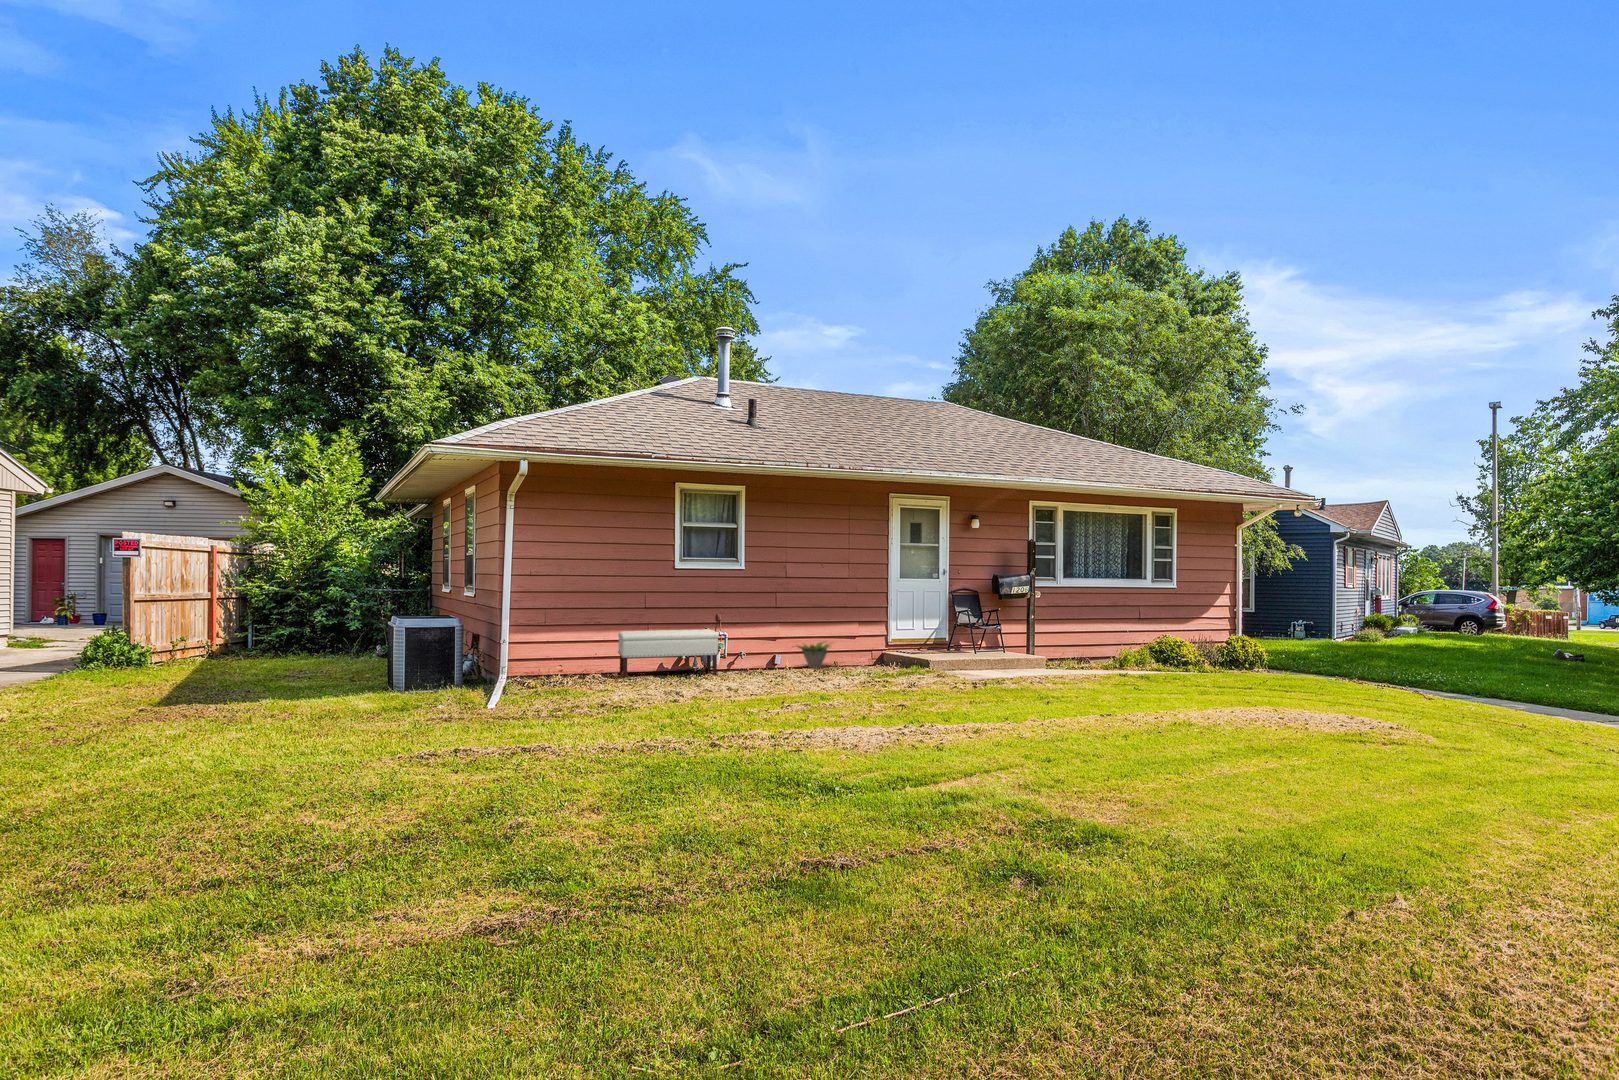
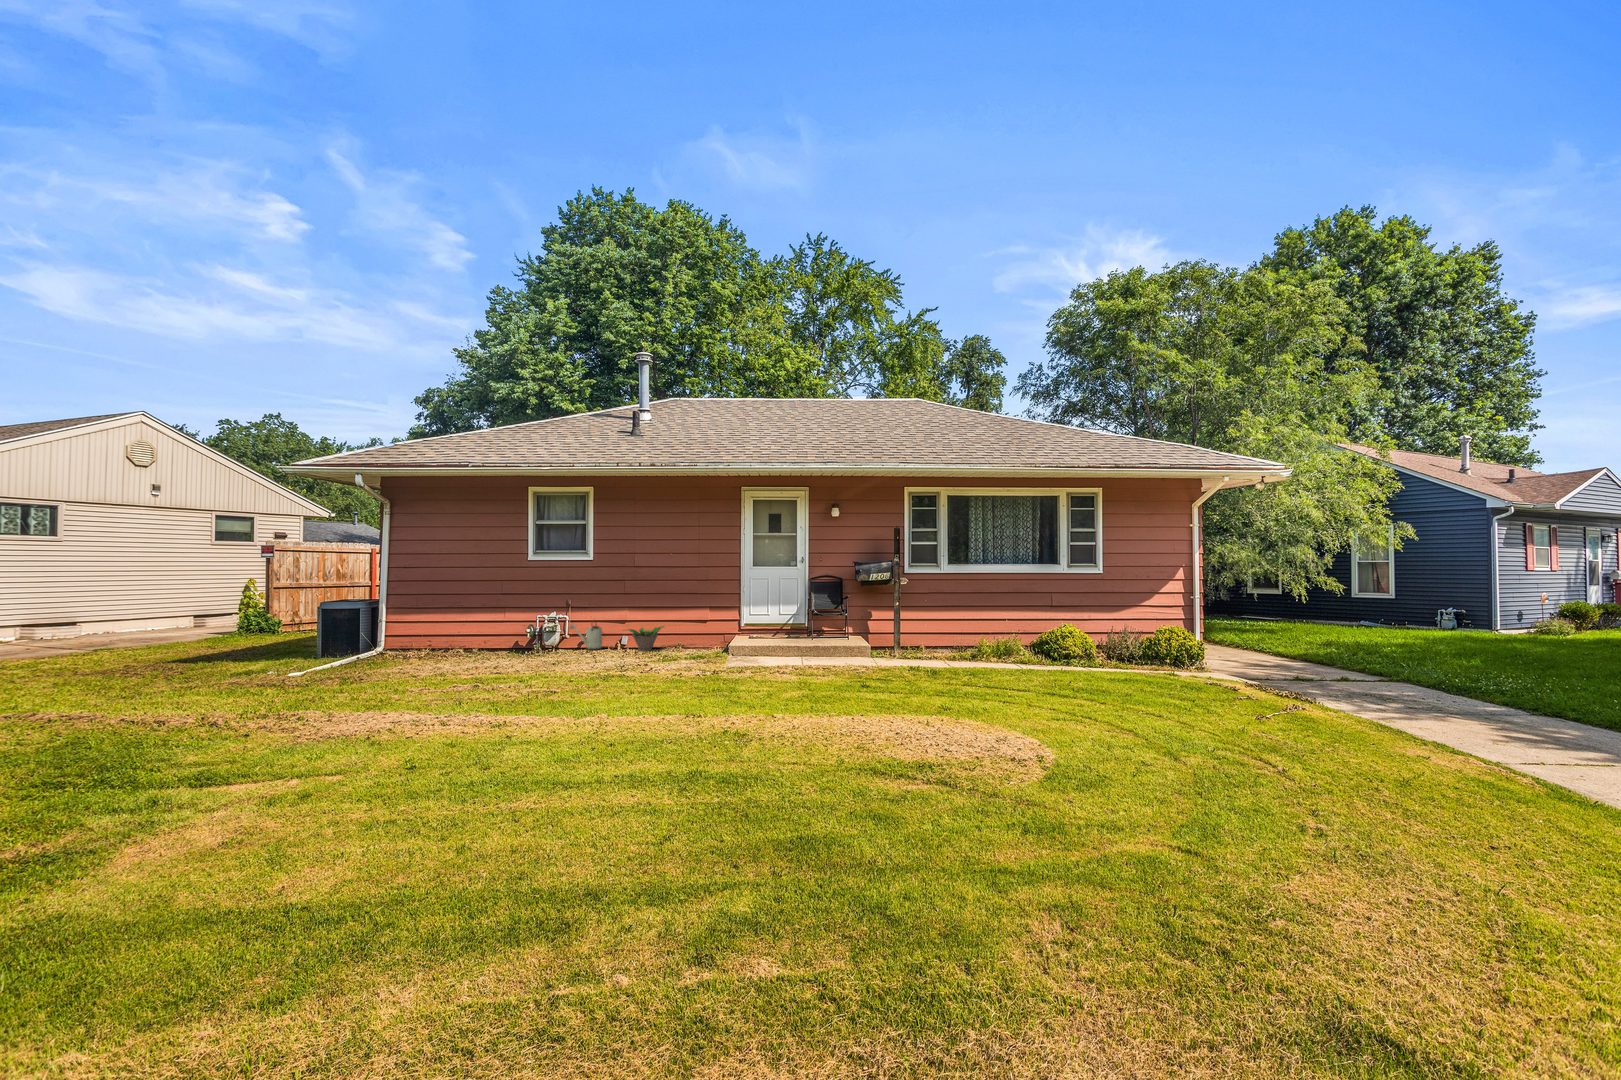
bench: present [618,629,719,678] -> none [466,613,558,653]
watering can: none [729,636,765,670] -> present [570,623,602,650]

